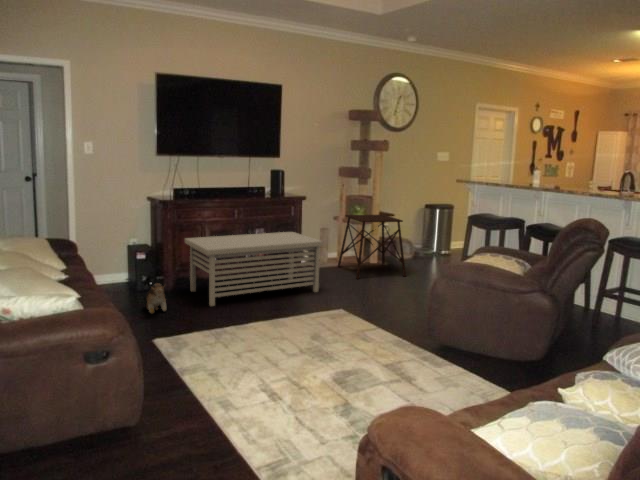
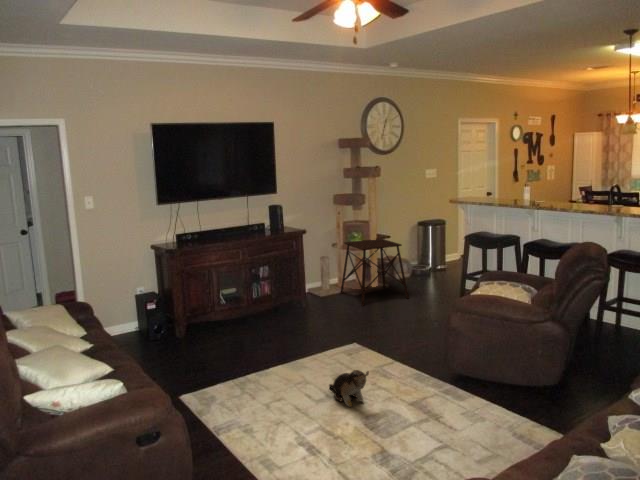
storage bench: present [185,232,323,306] -> none [193,266,329,352]
plush toy: present [146,283,166,313] -> present [329,370,369,407]

